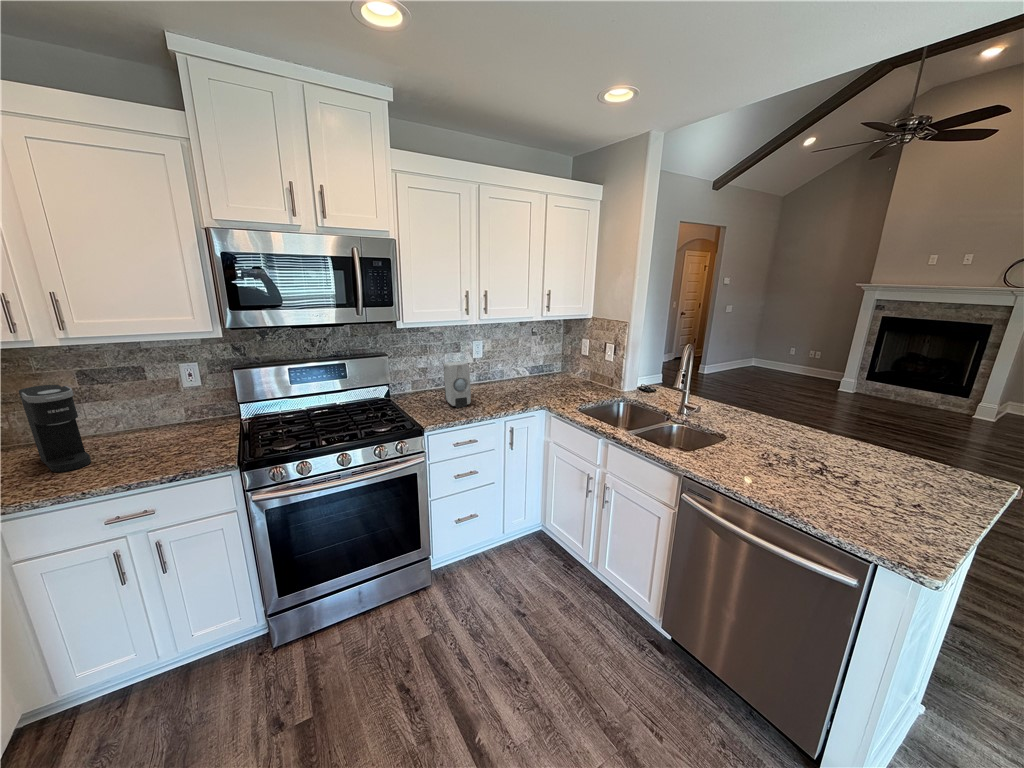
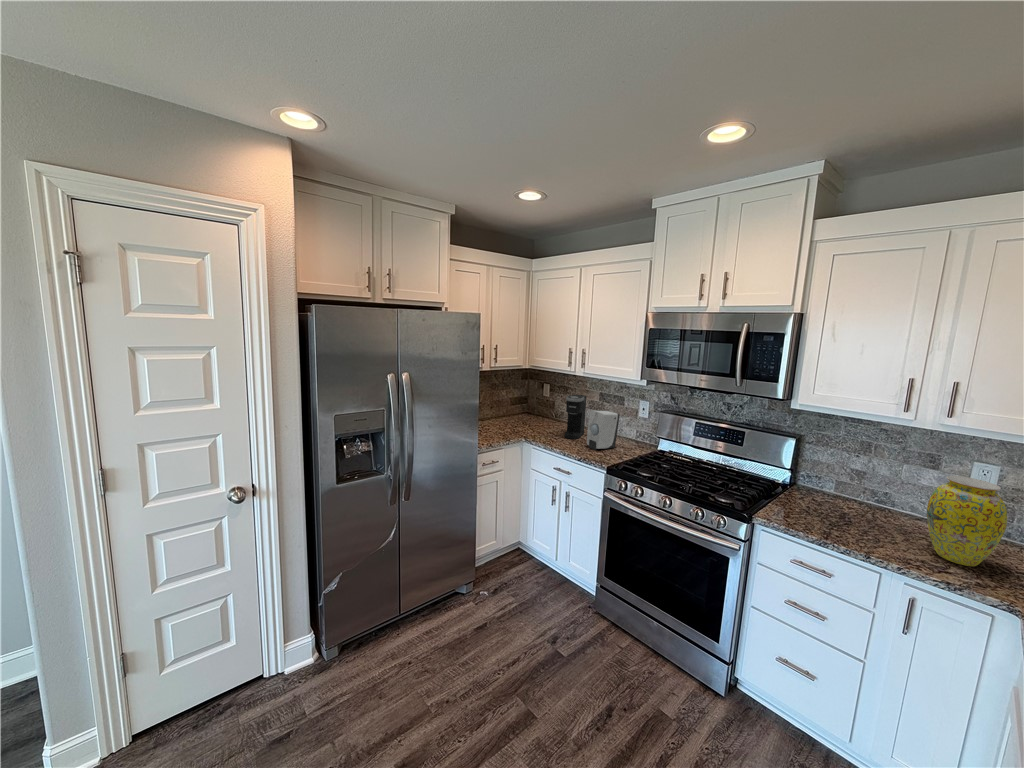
vase: none [486,349,517,400] -> present [927,476,1007,566]
soap dispenser: present [443,361,471,408] -> present [587,411,620,450]

